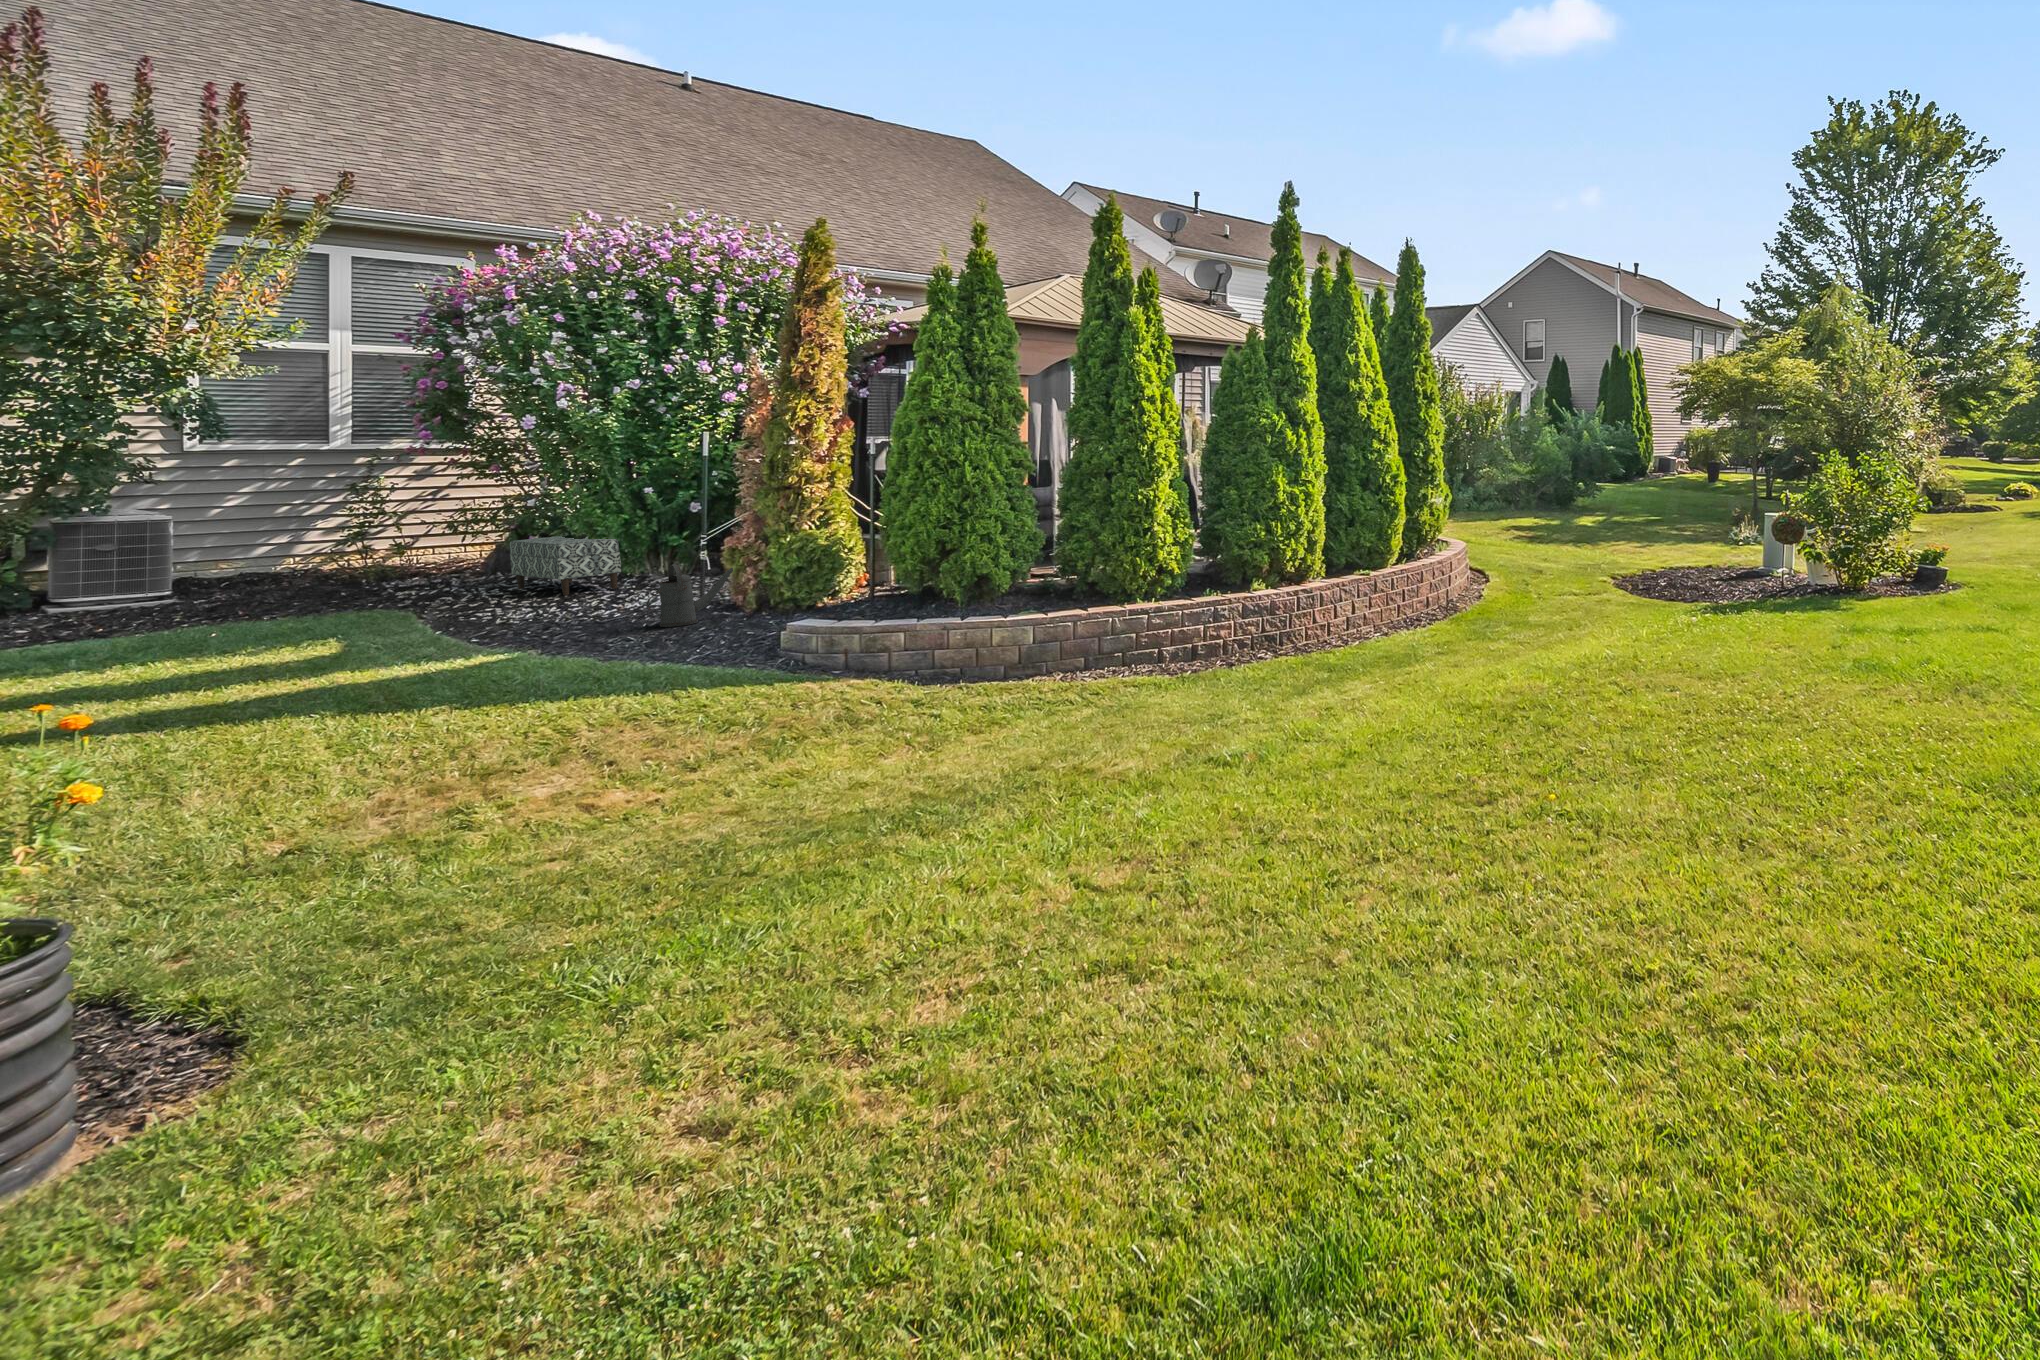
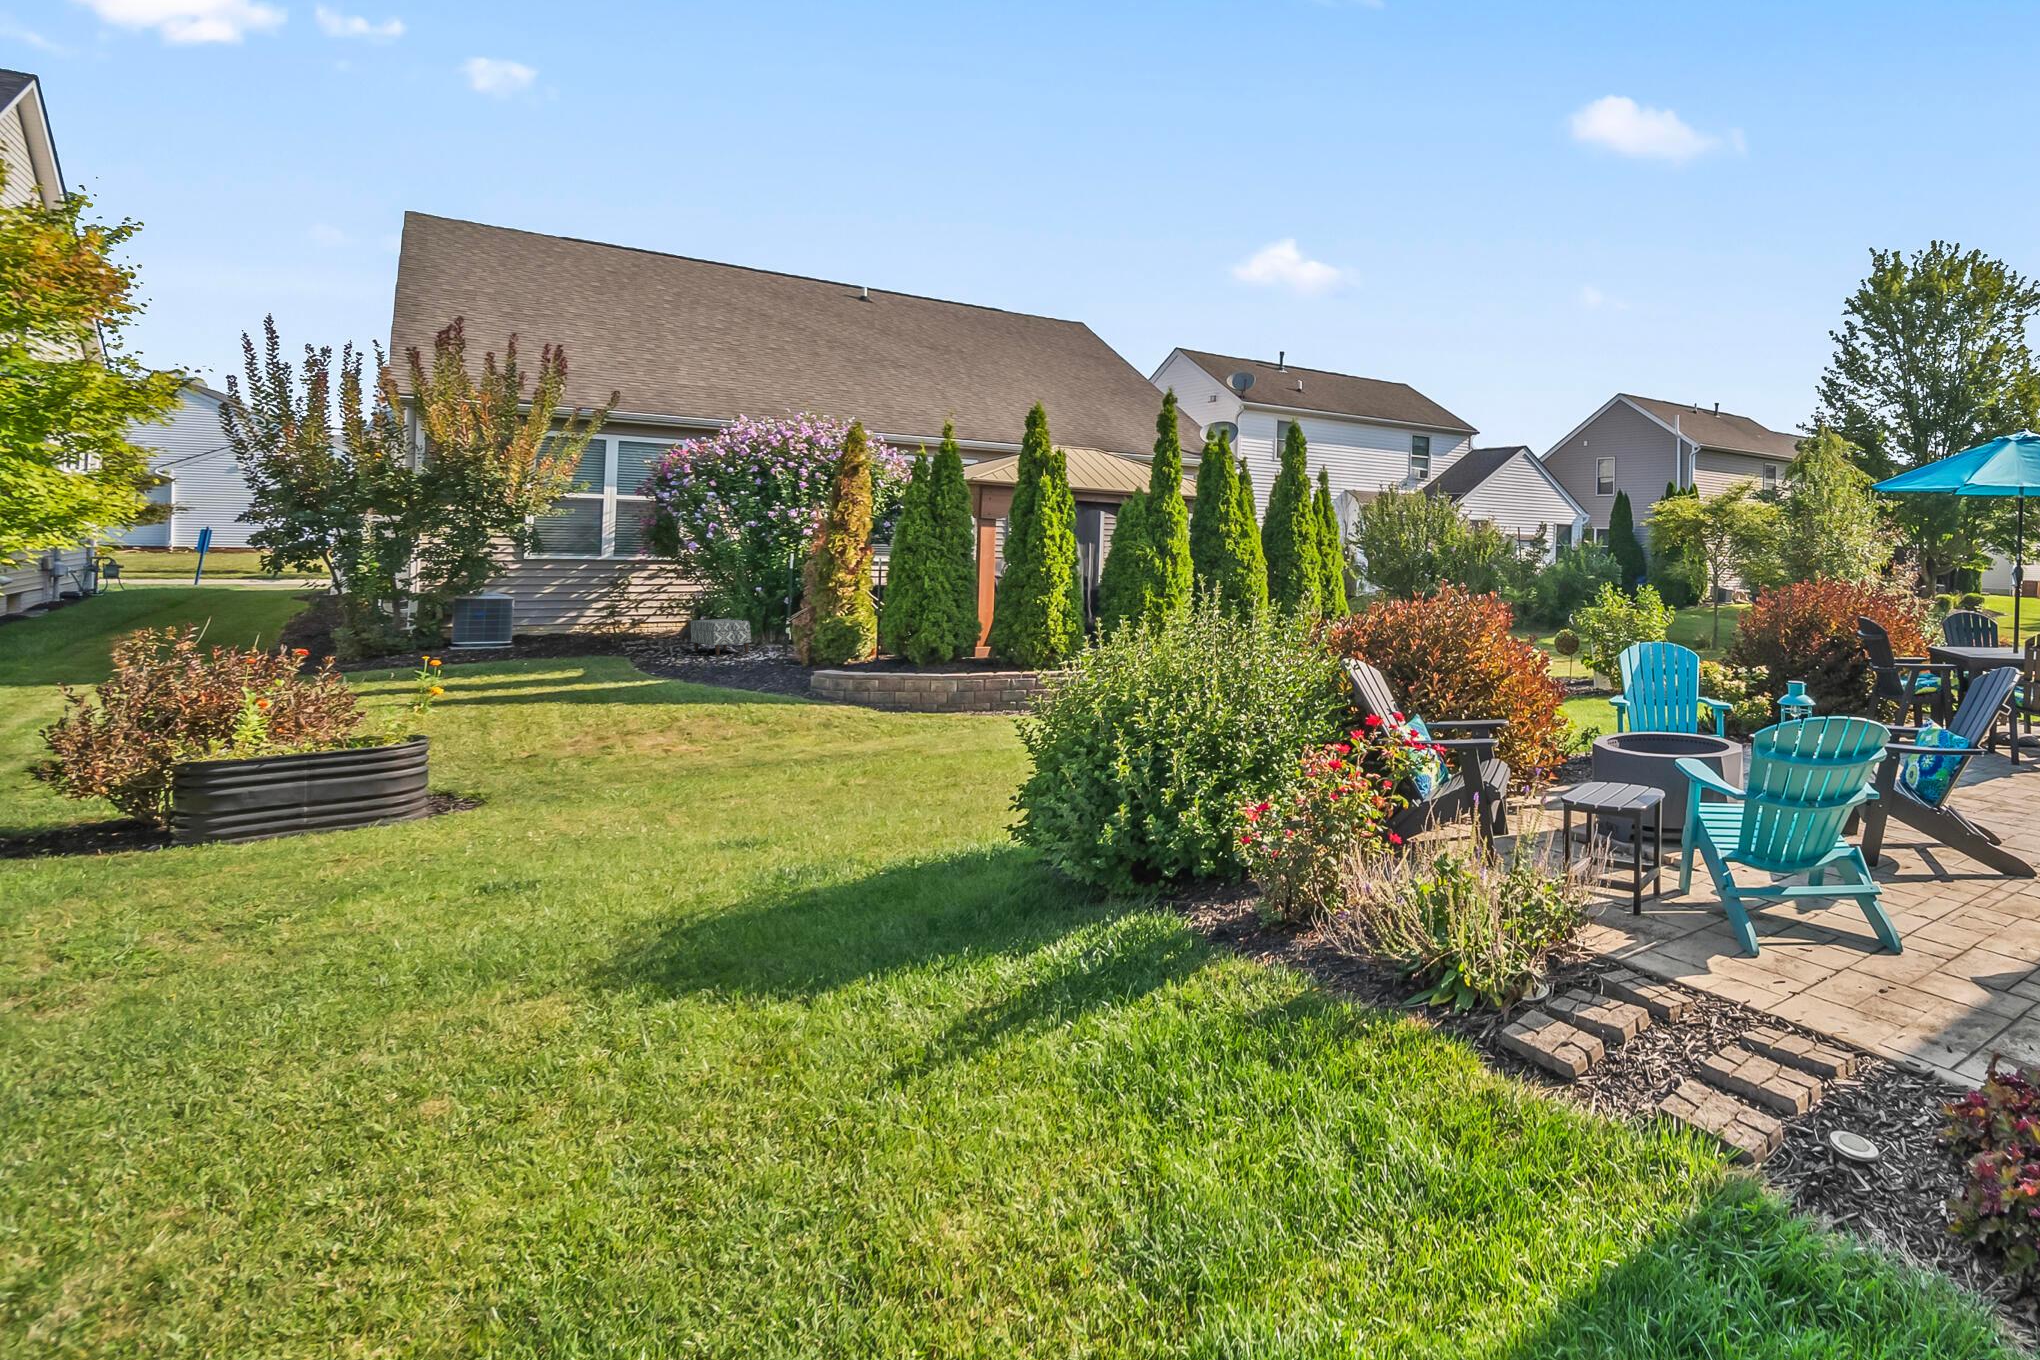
watering can: present [646,564,733,627] -> none [748,635,800,672]

